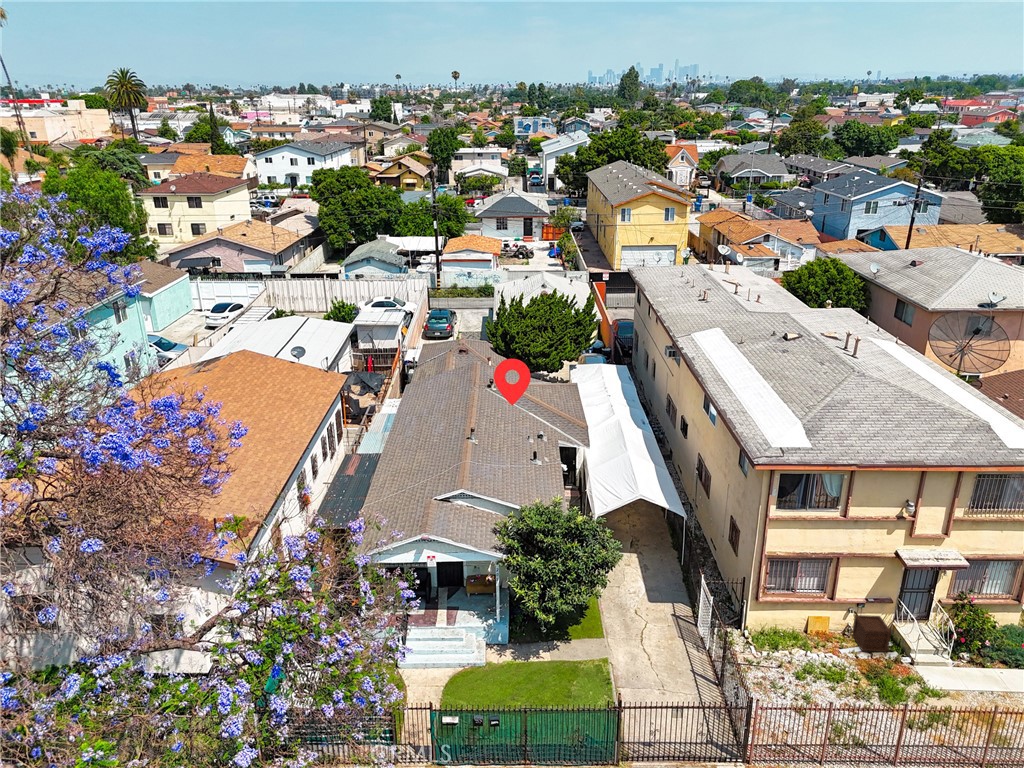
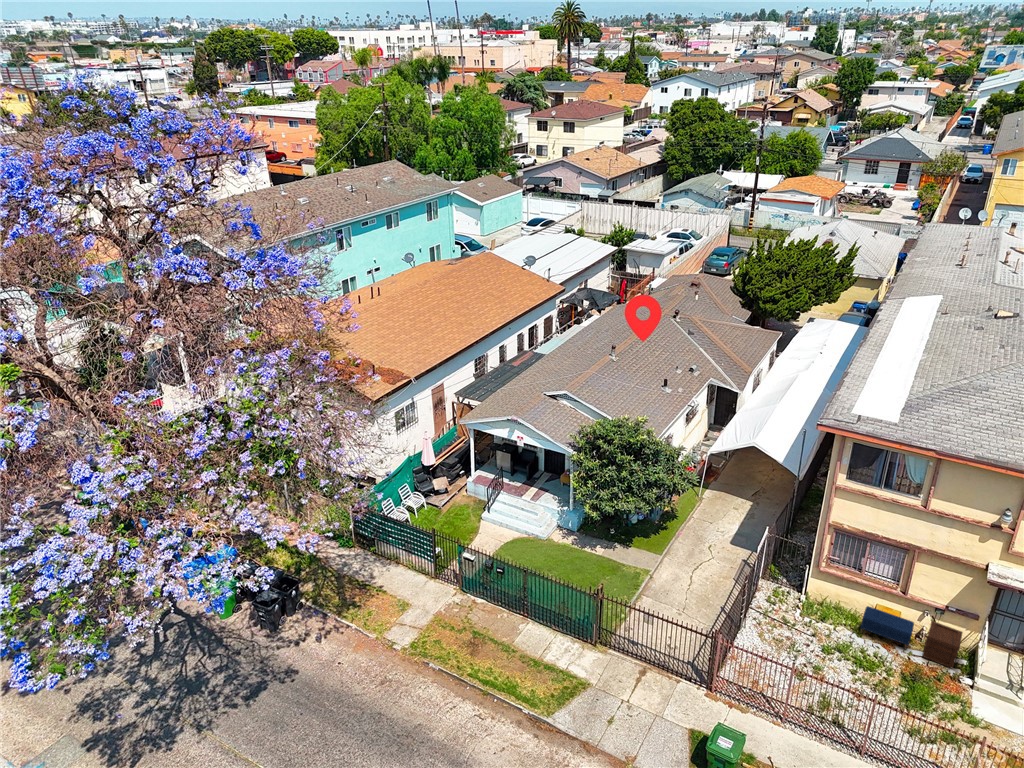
bench: none [801,622,852,650] -> present [861,606,914,649]

